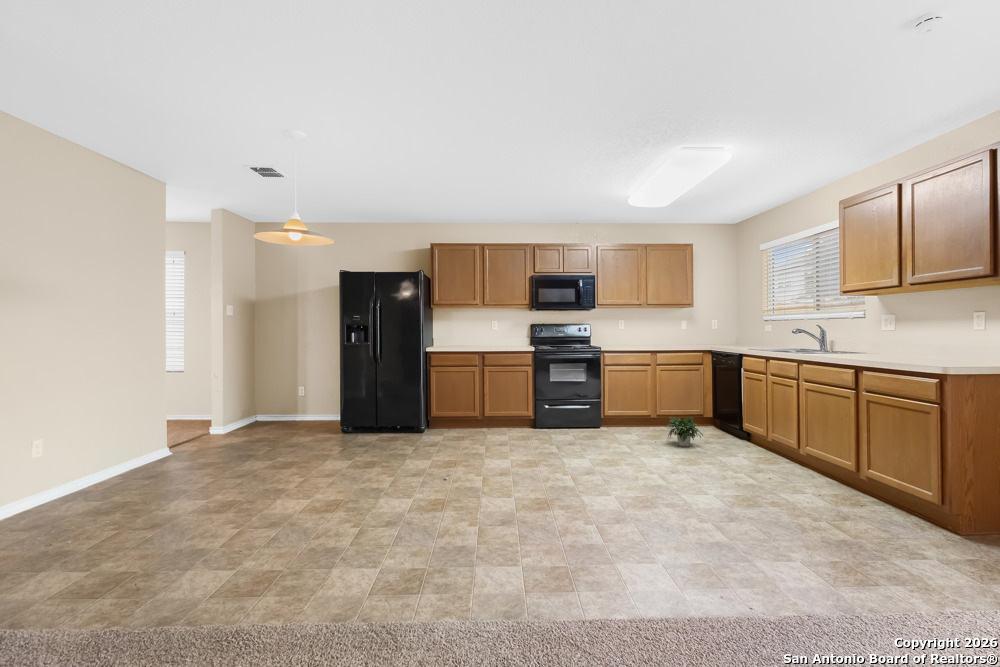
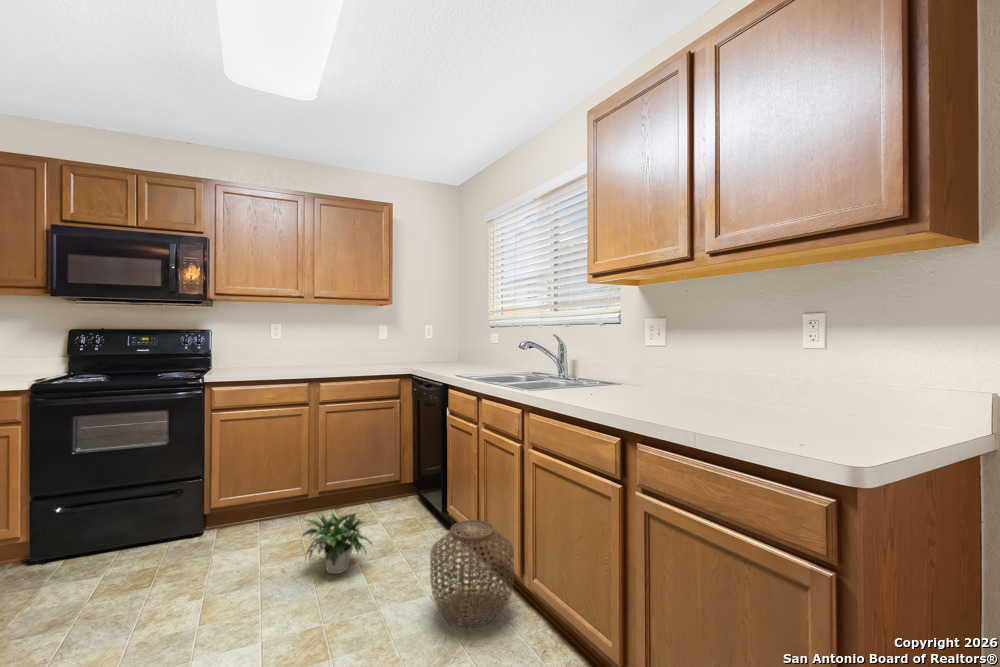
woven basket: none [745,419,793,468] -> present [430,520,514,627]

